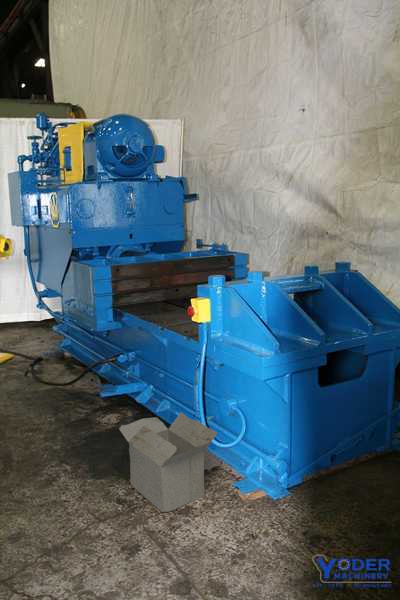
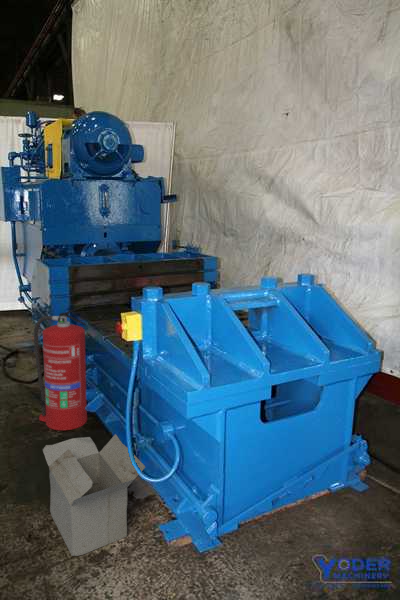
fire extinguisher: none [80,303,134,423] -> present [34,307,87,430]

